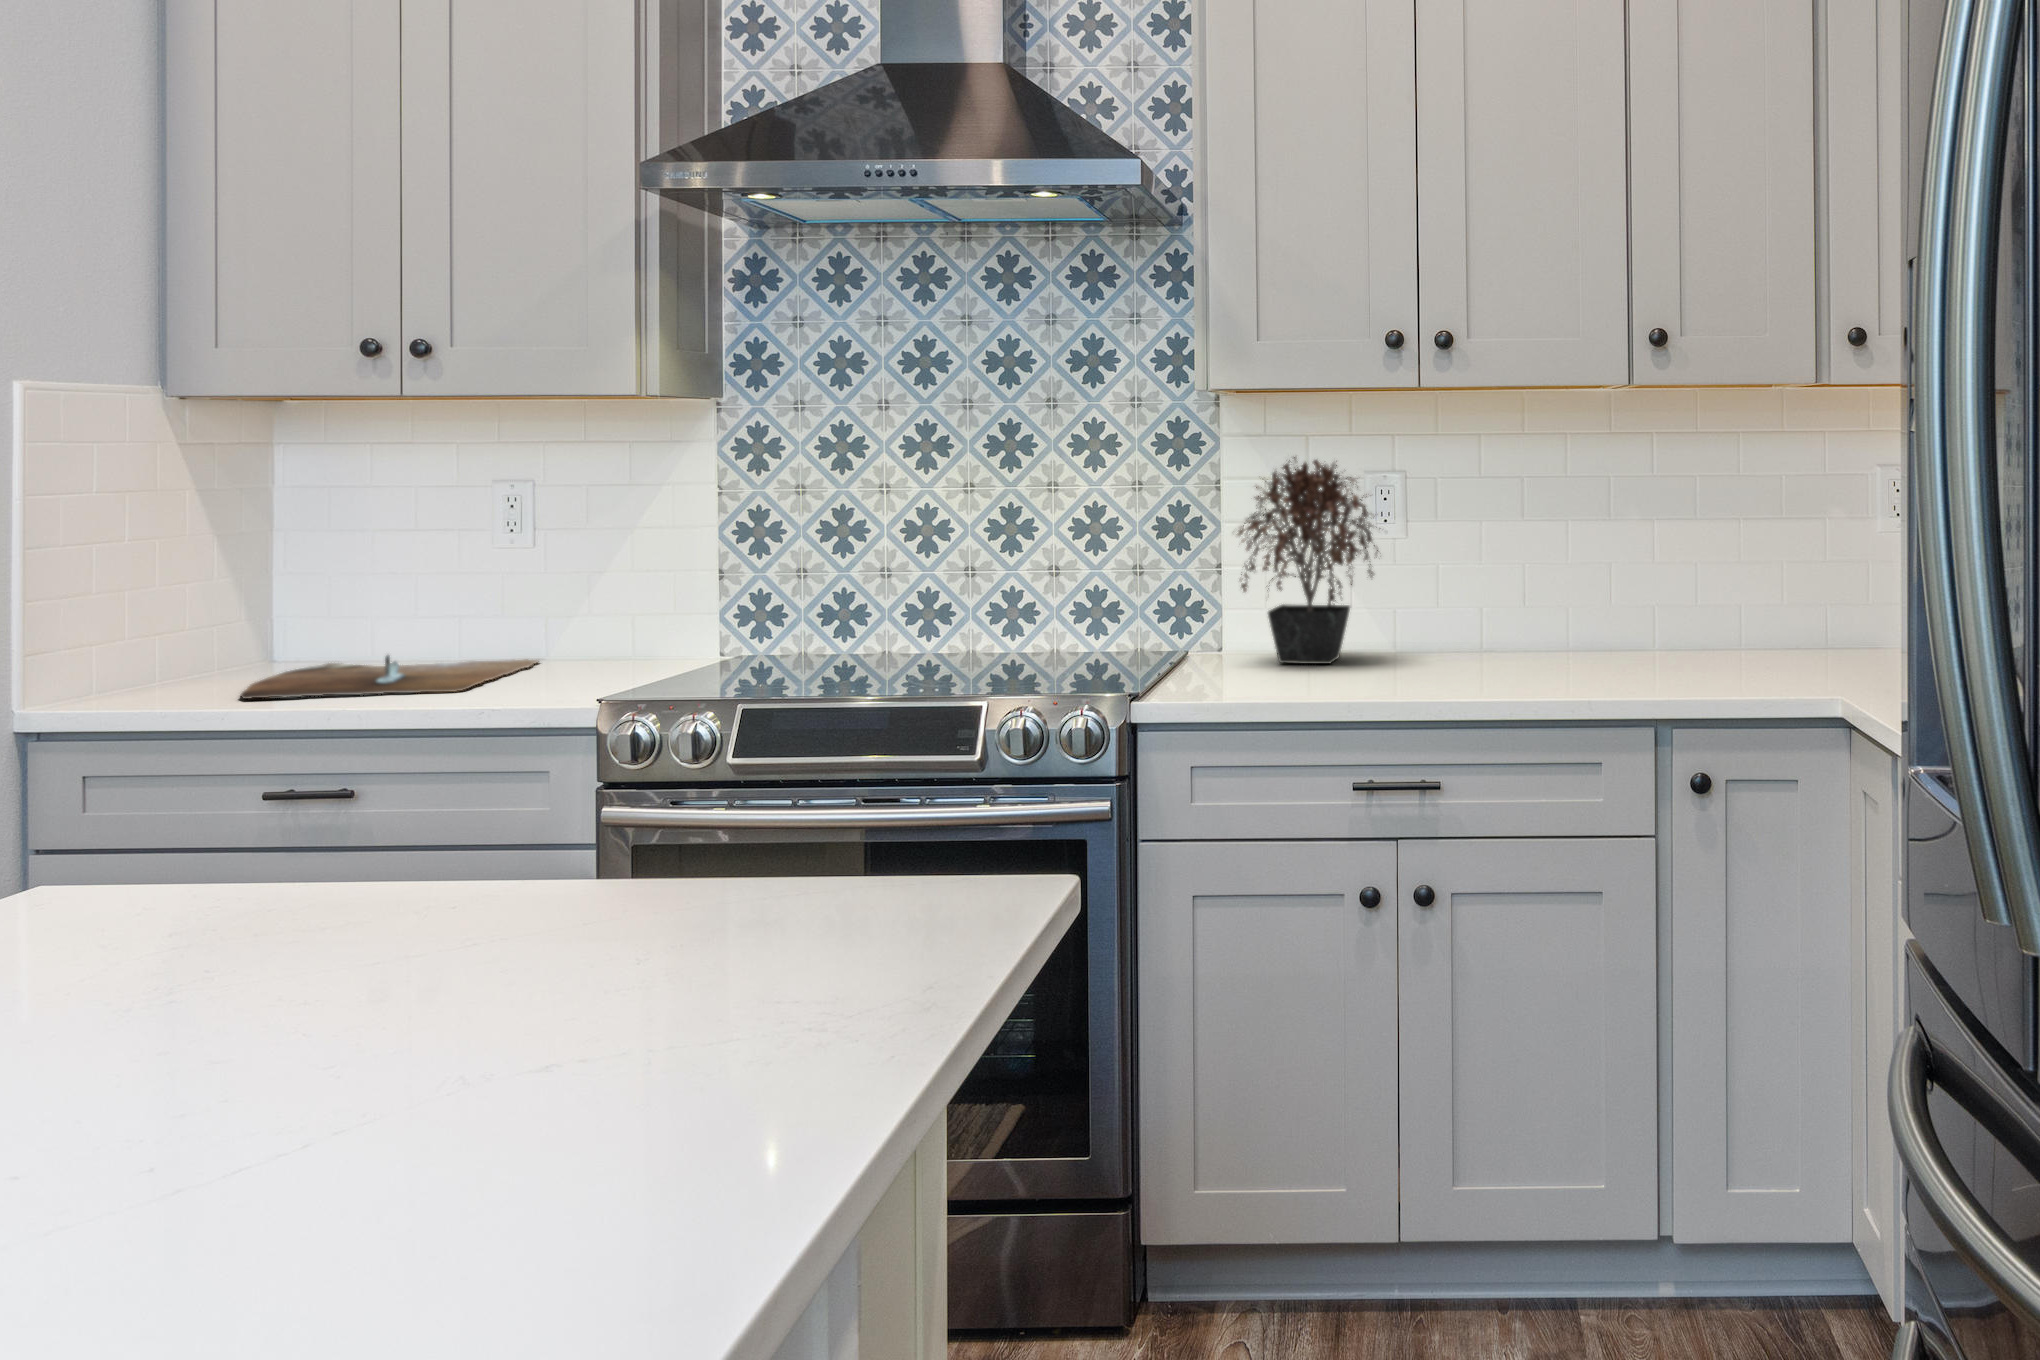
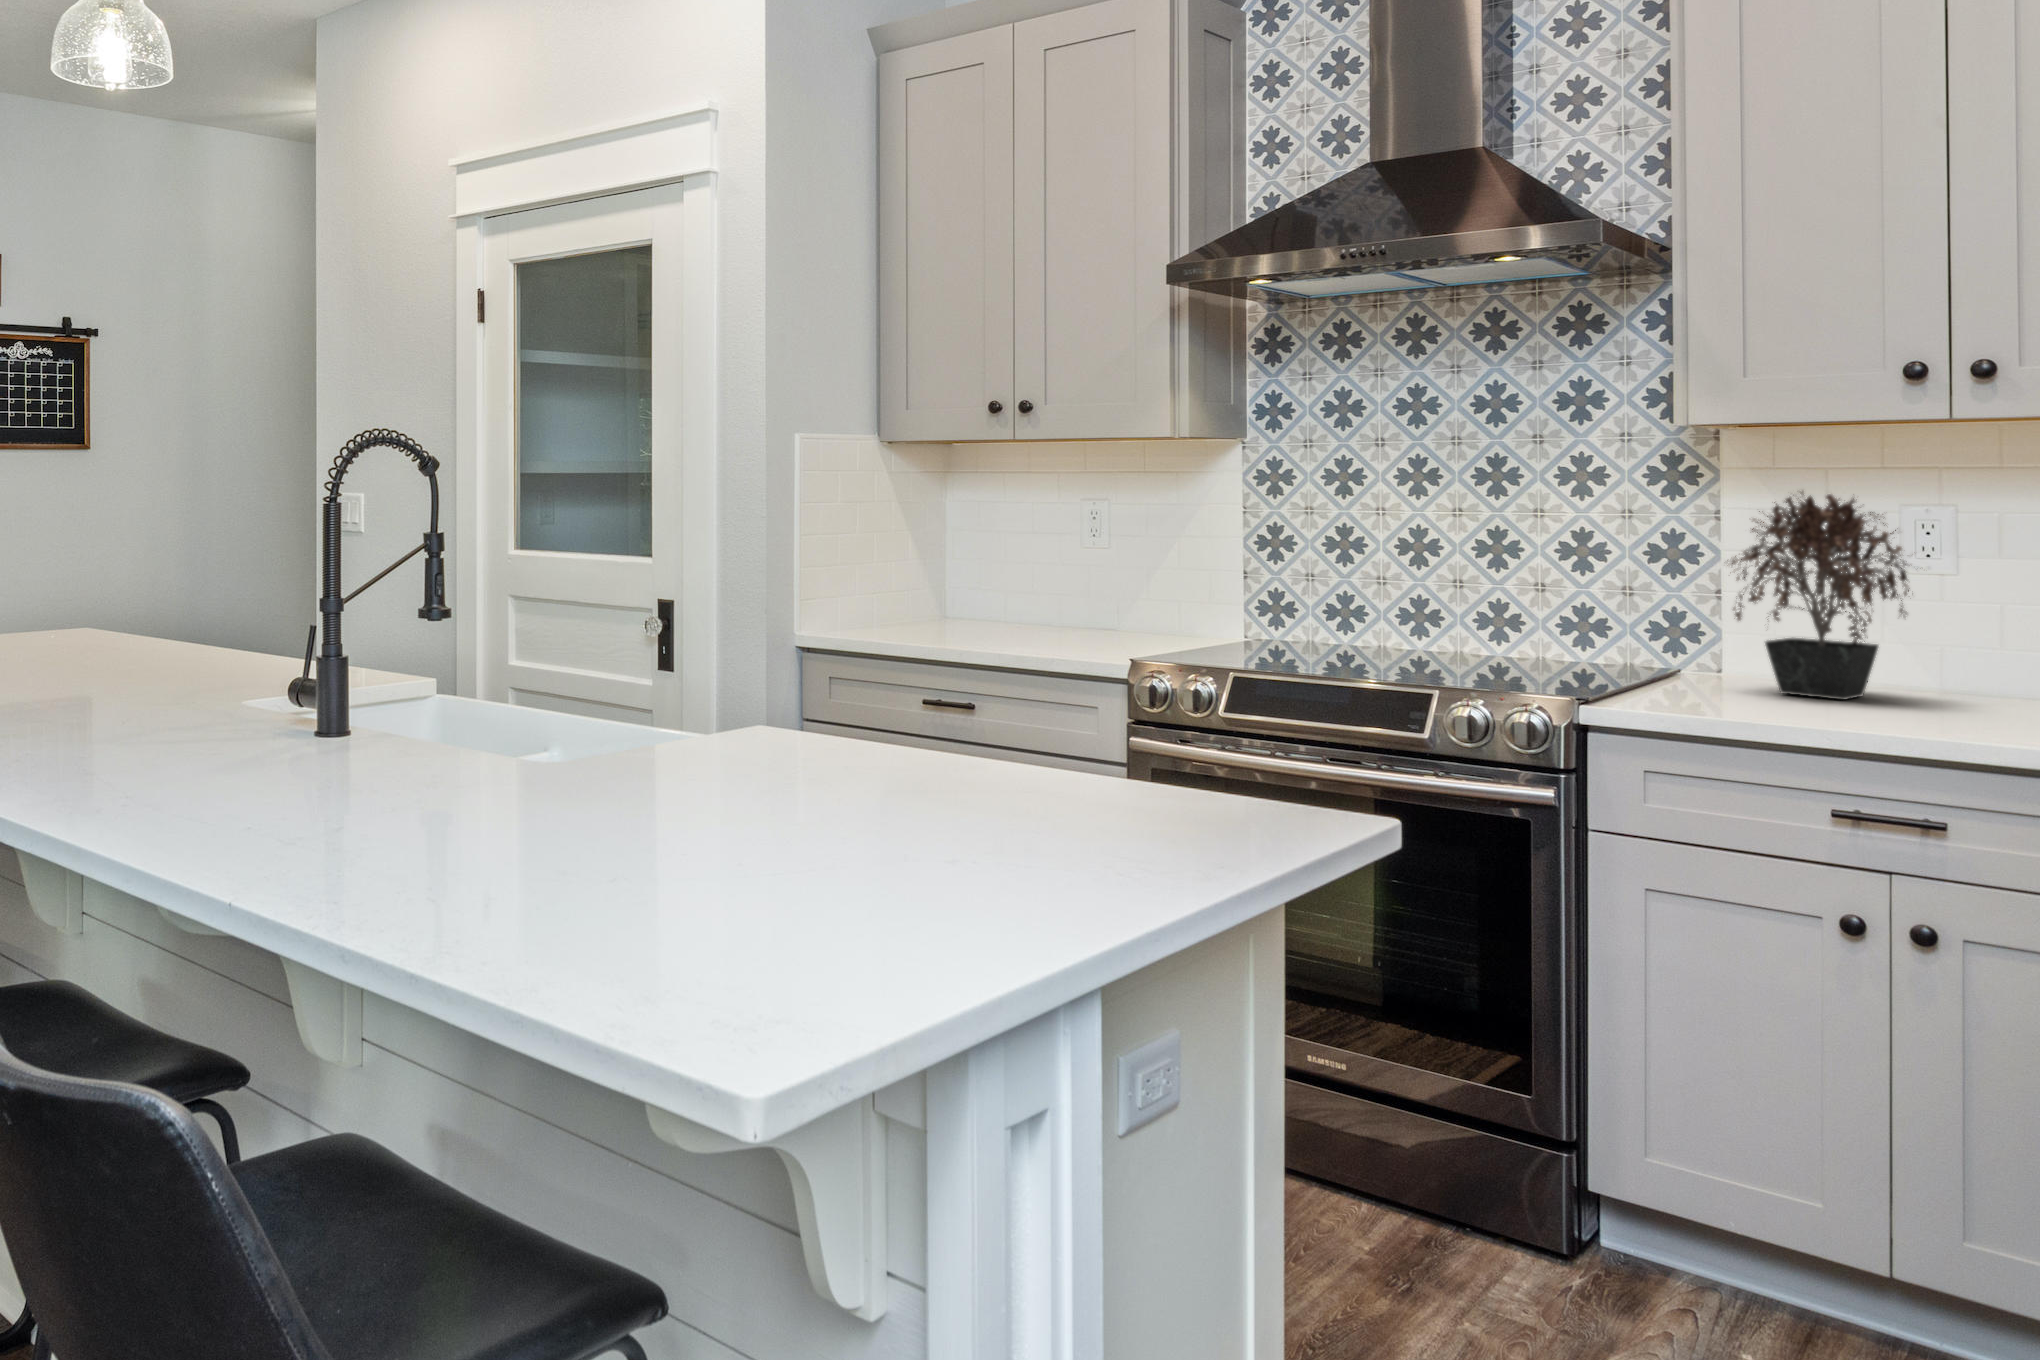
cutting board: present [240,655,538,699] -> none [920,615,1116,643]

